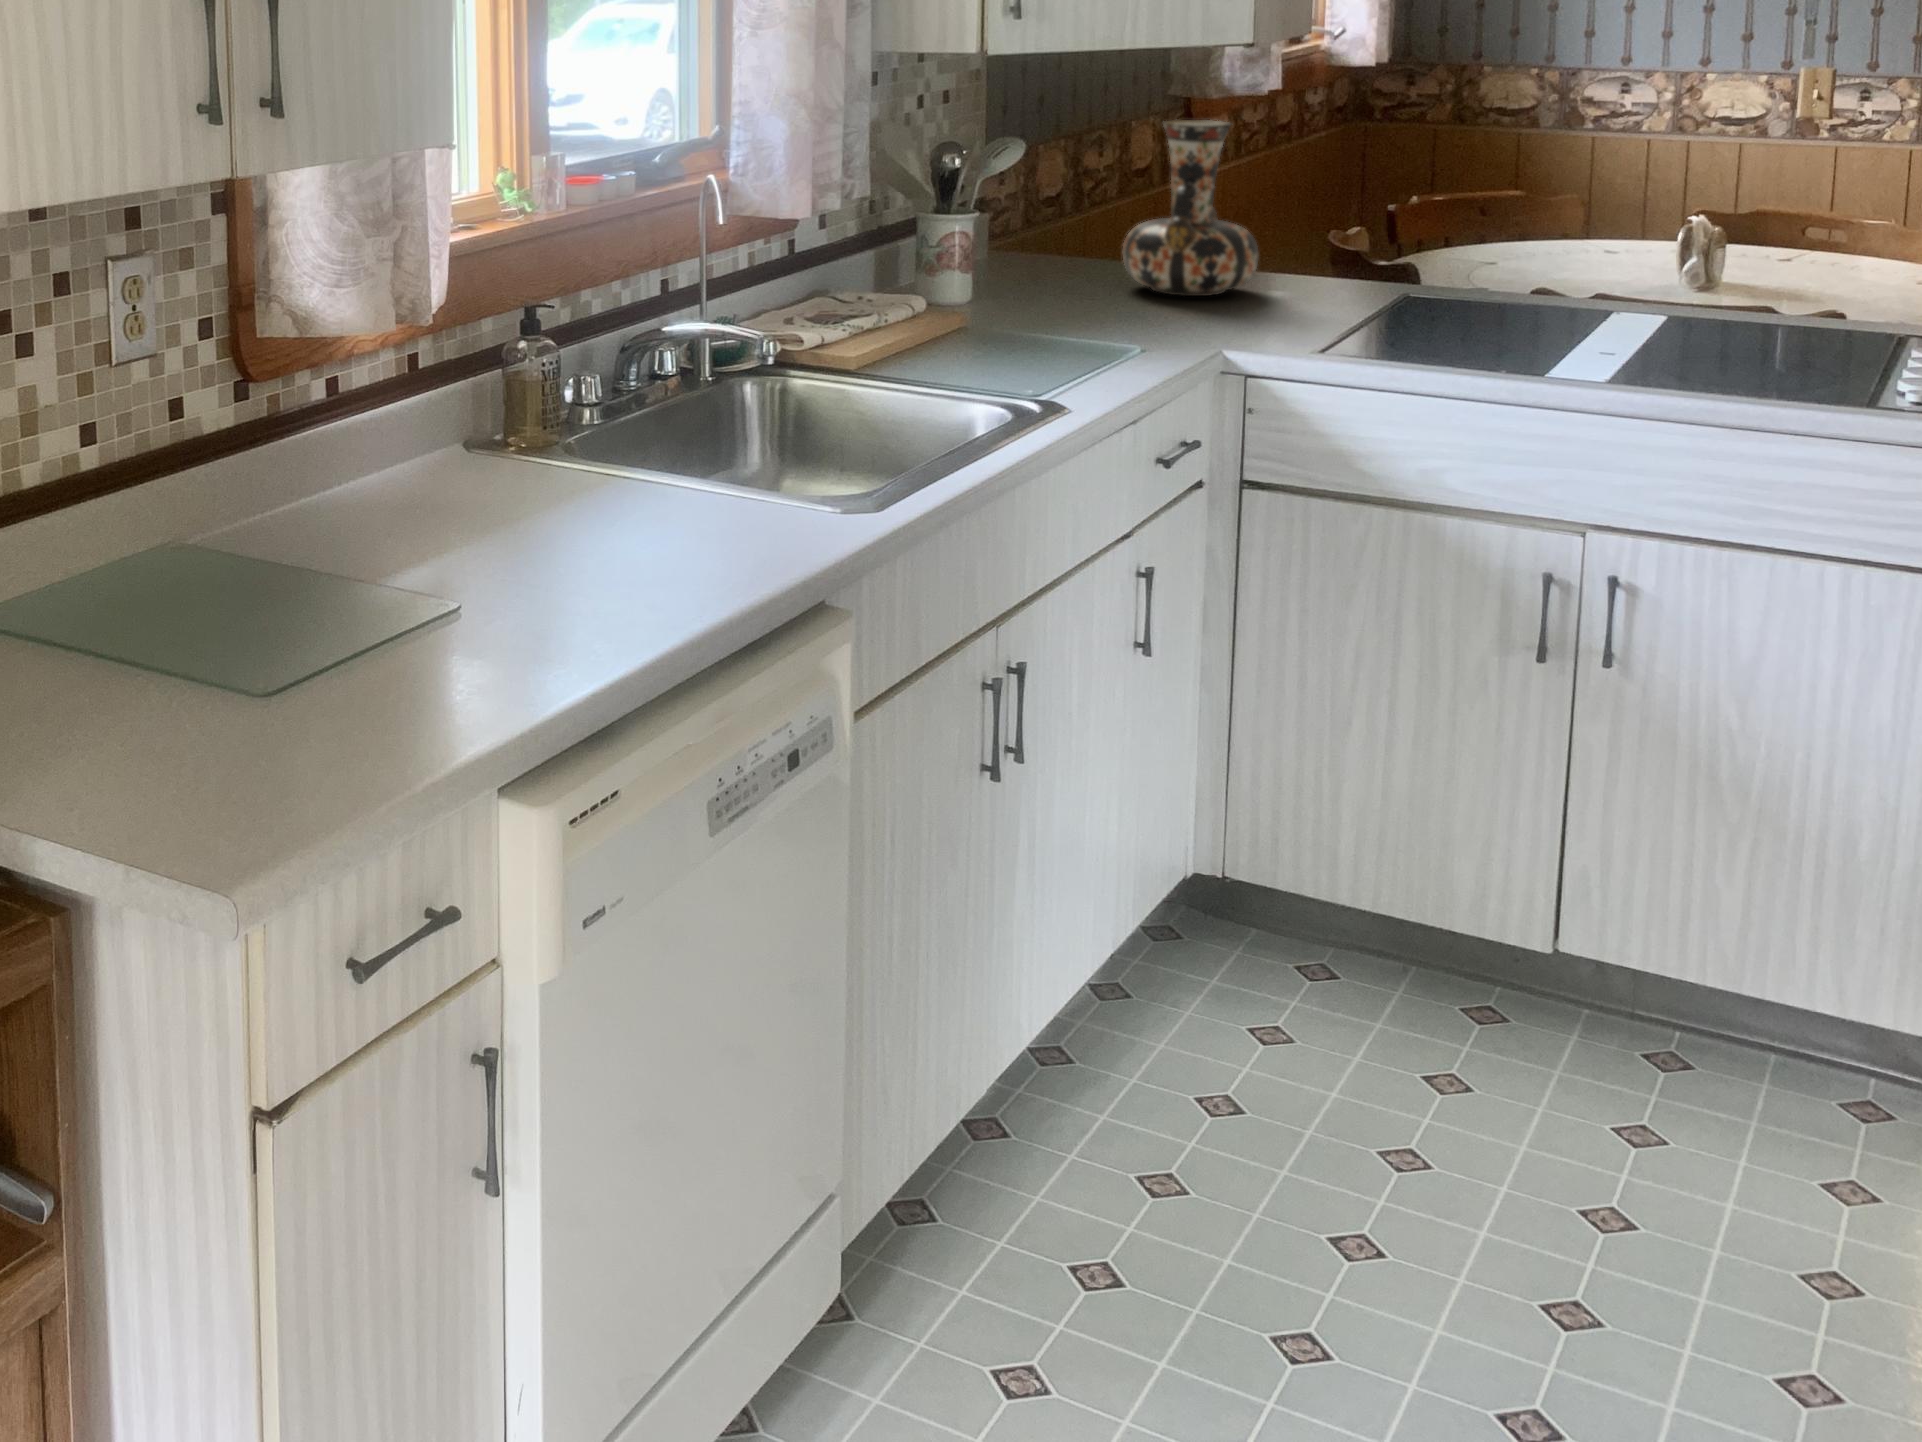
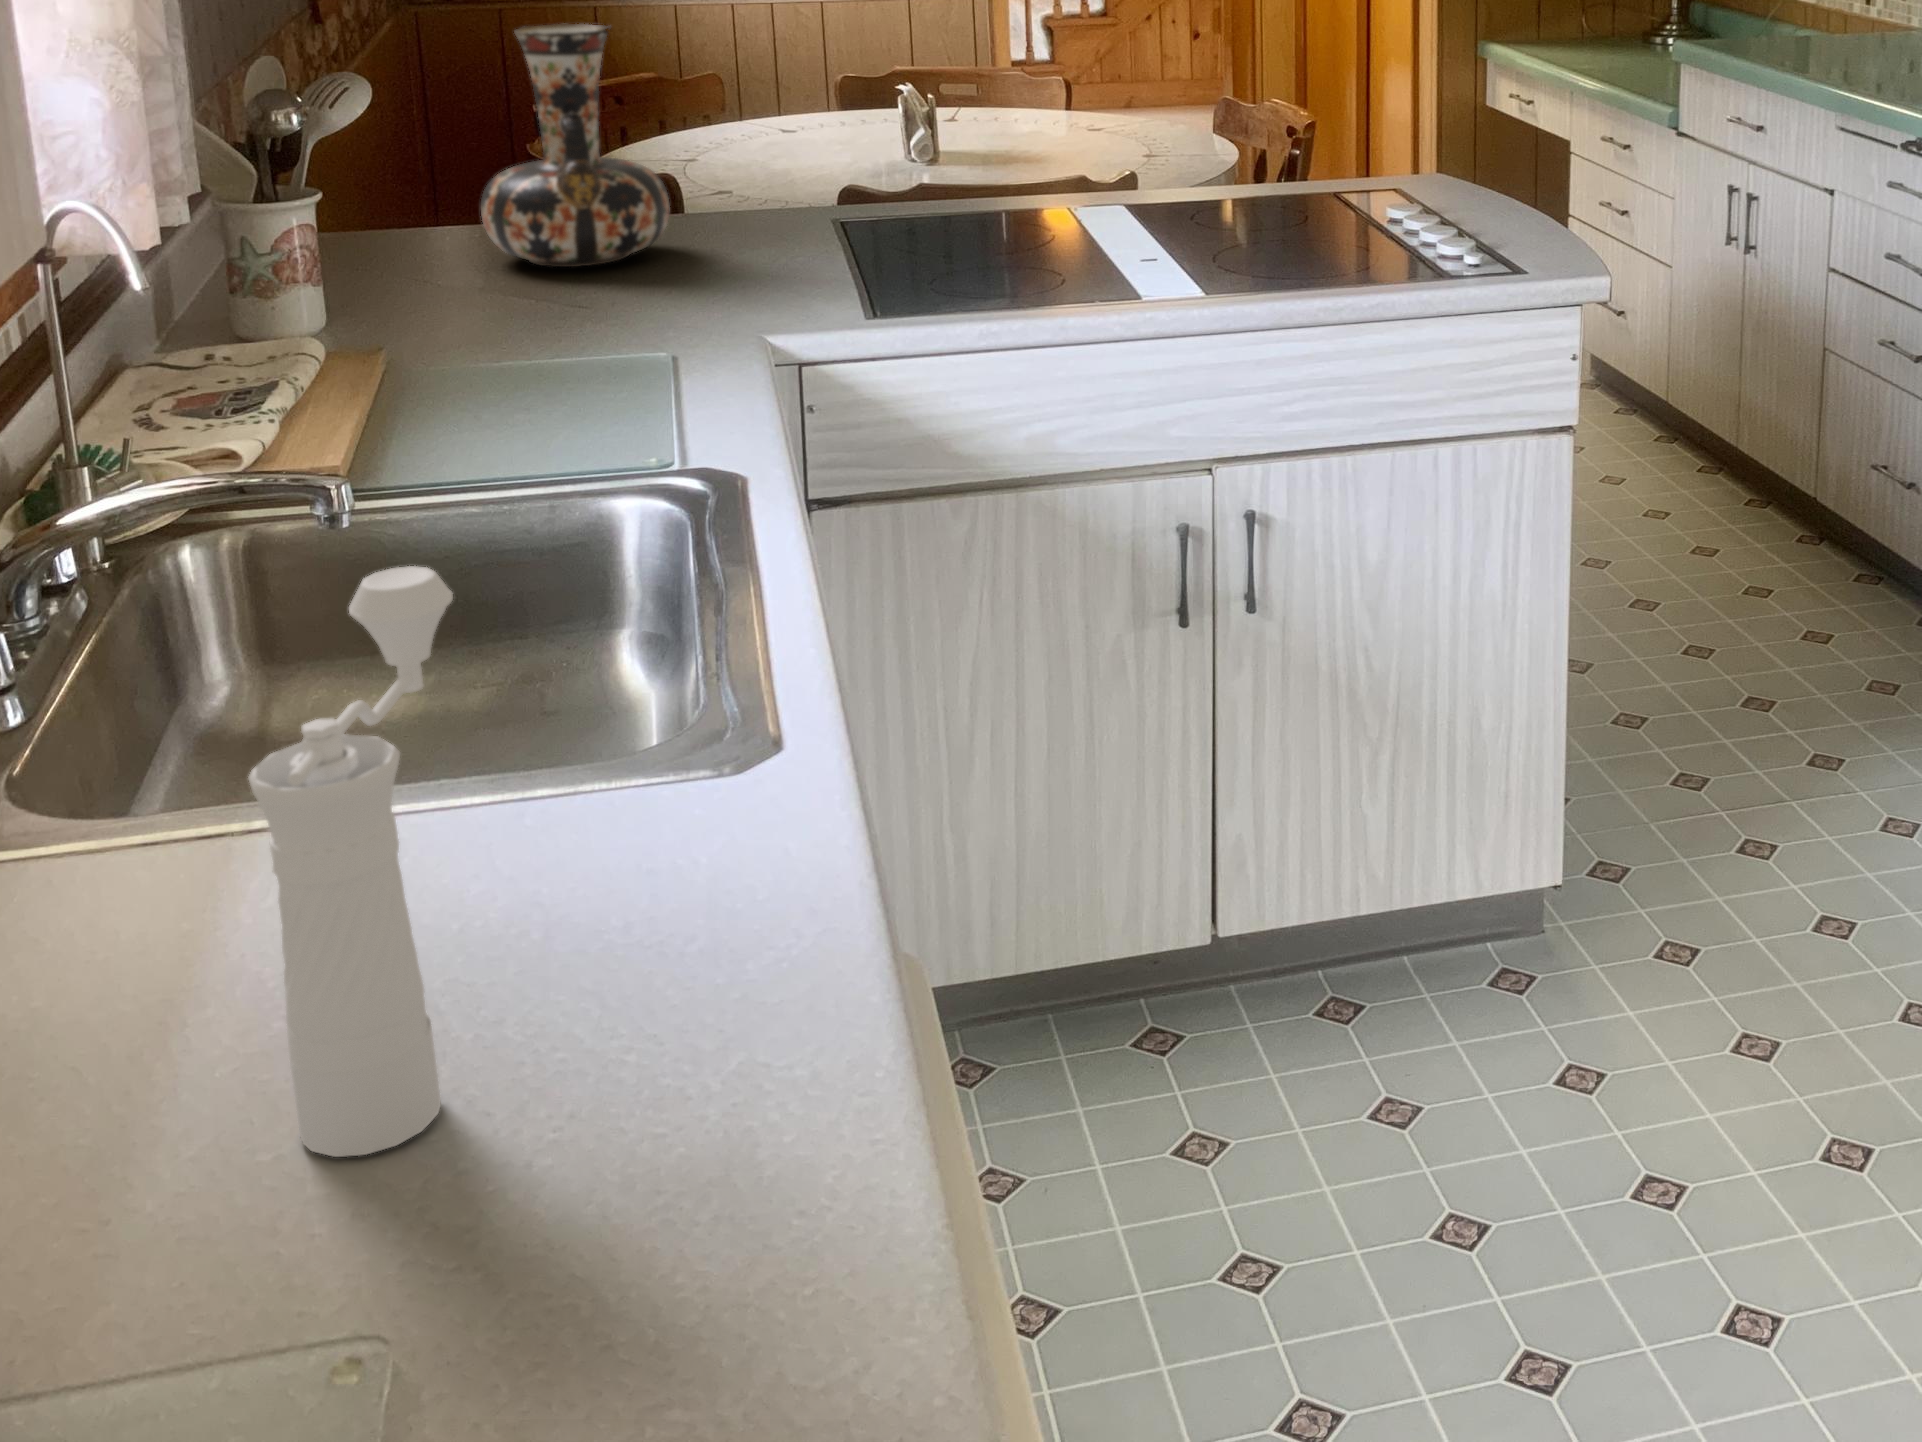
pepper mill: none [501,337,639,587] -> present [249,566,453,1157]

